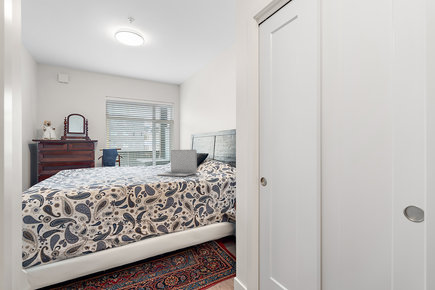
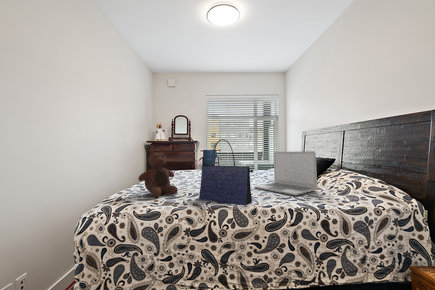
tote bag: none [118,141,159,183] -> present [199,139,253,205]
stuffed bear: none [59,147,97,185] -> present [138,148,178,197]

